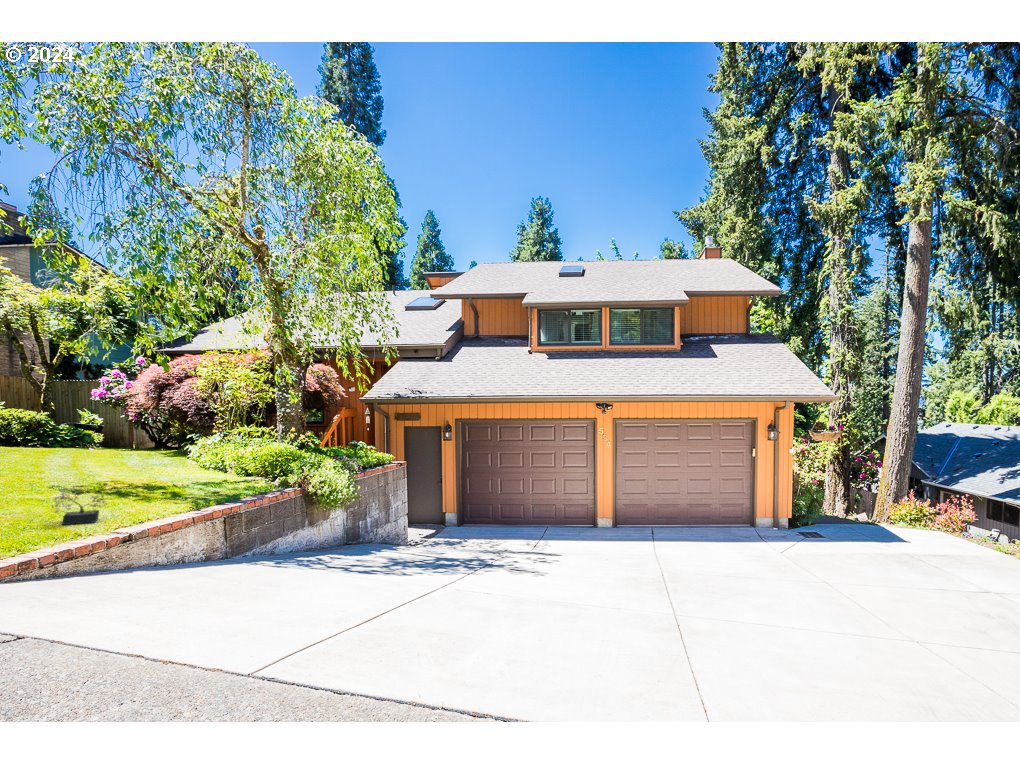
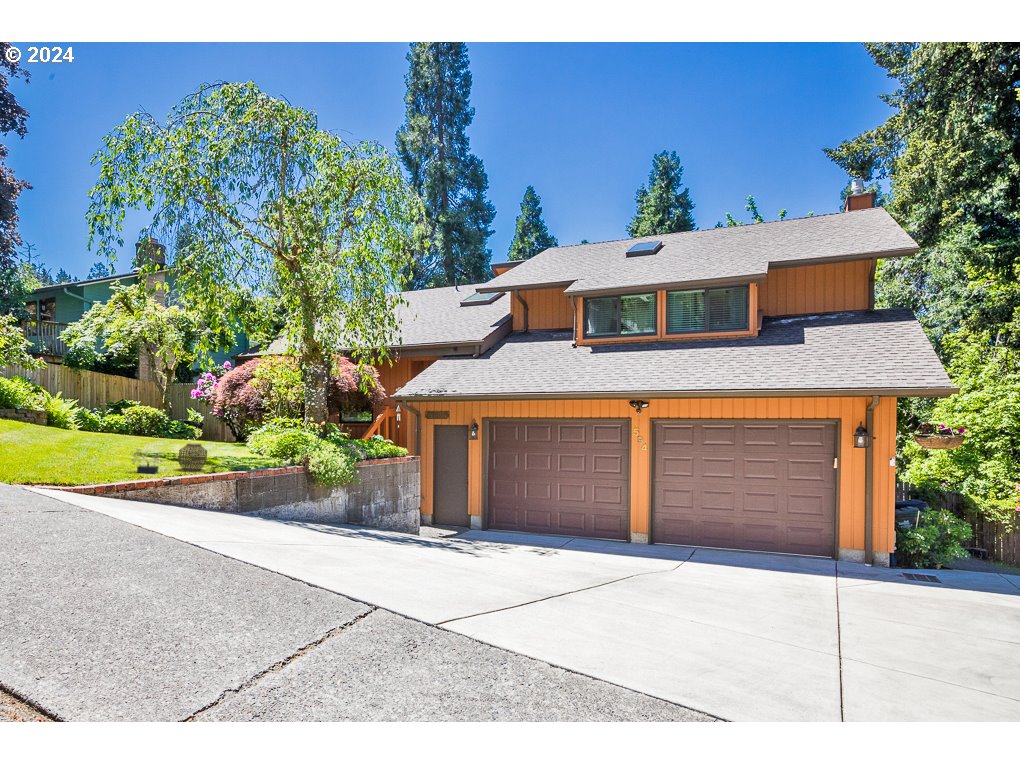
woven basket: none [128,471,173,509] -> present [178,444,207,471]

